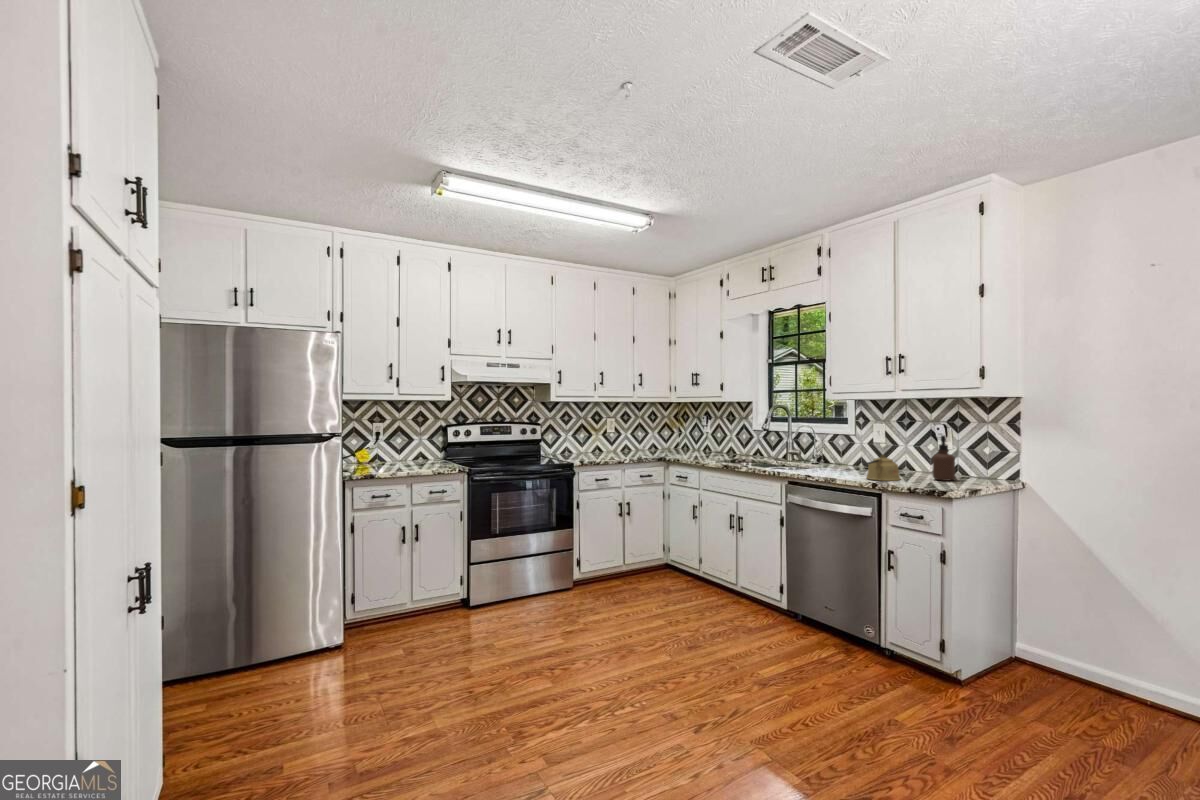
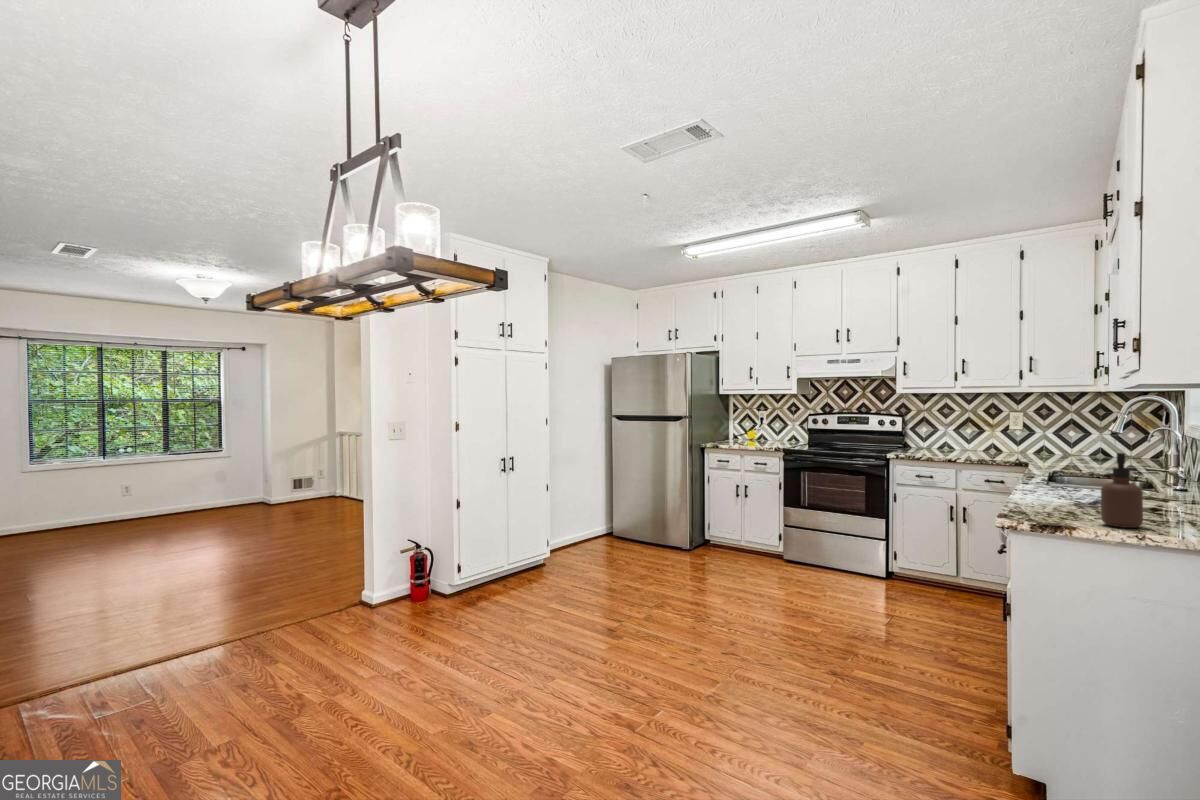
kettle: present [863,455,900,481] -> none [1025,476,1095,516]

